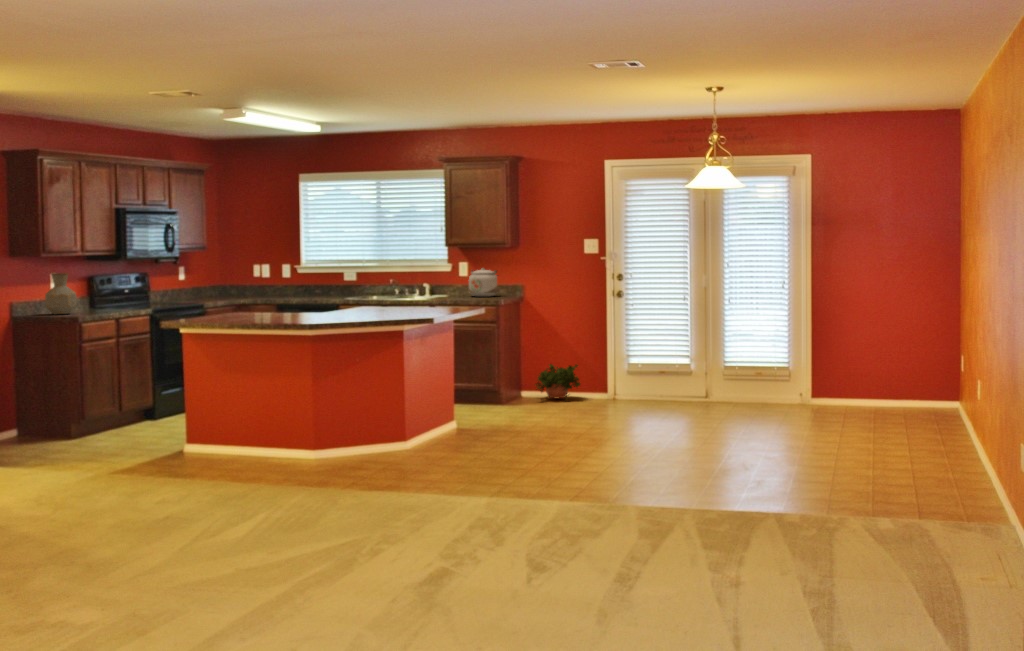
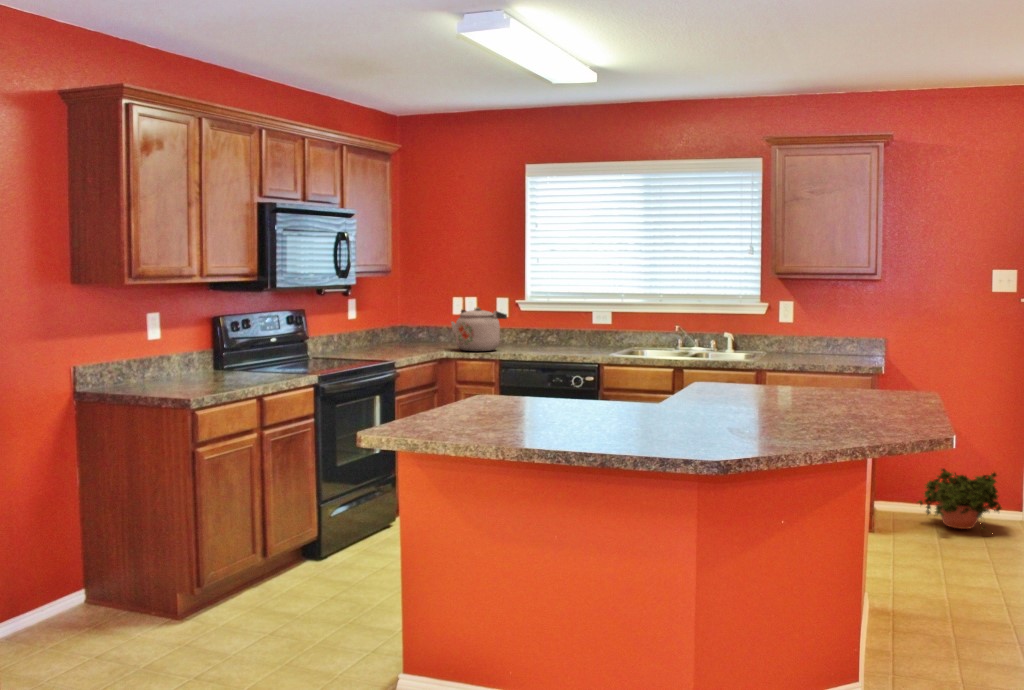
kettle: present [467,268,497,297] -> present [451,307,507,351]
vase: present [45,273,77,314] -> none [134,313,189,388]

